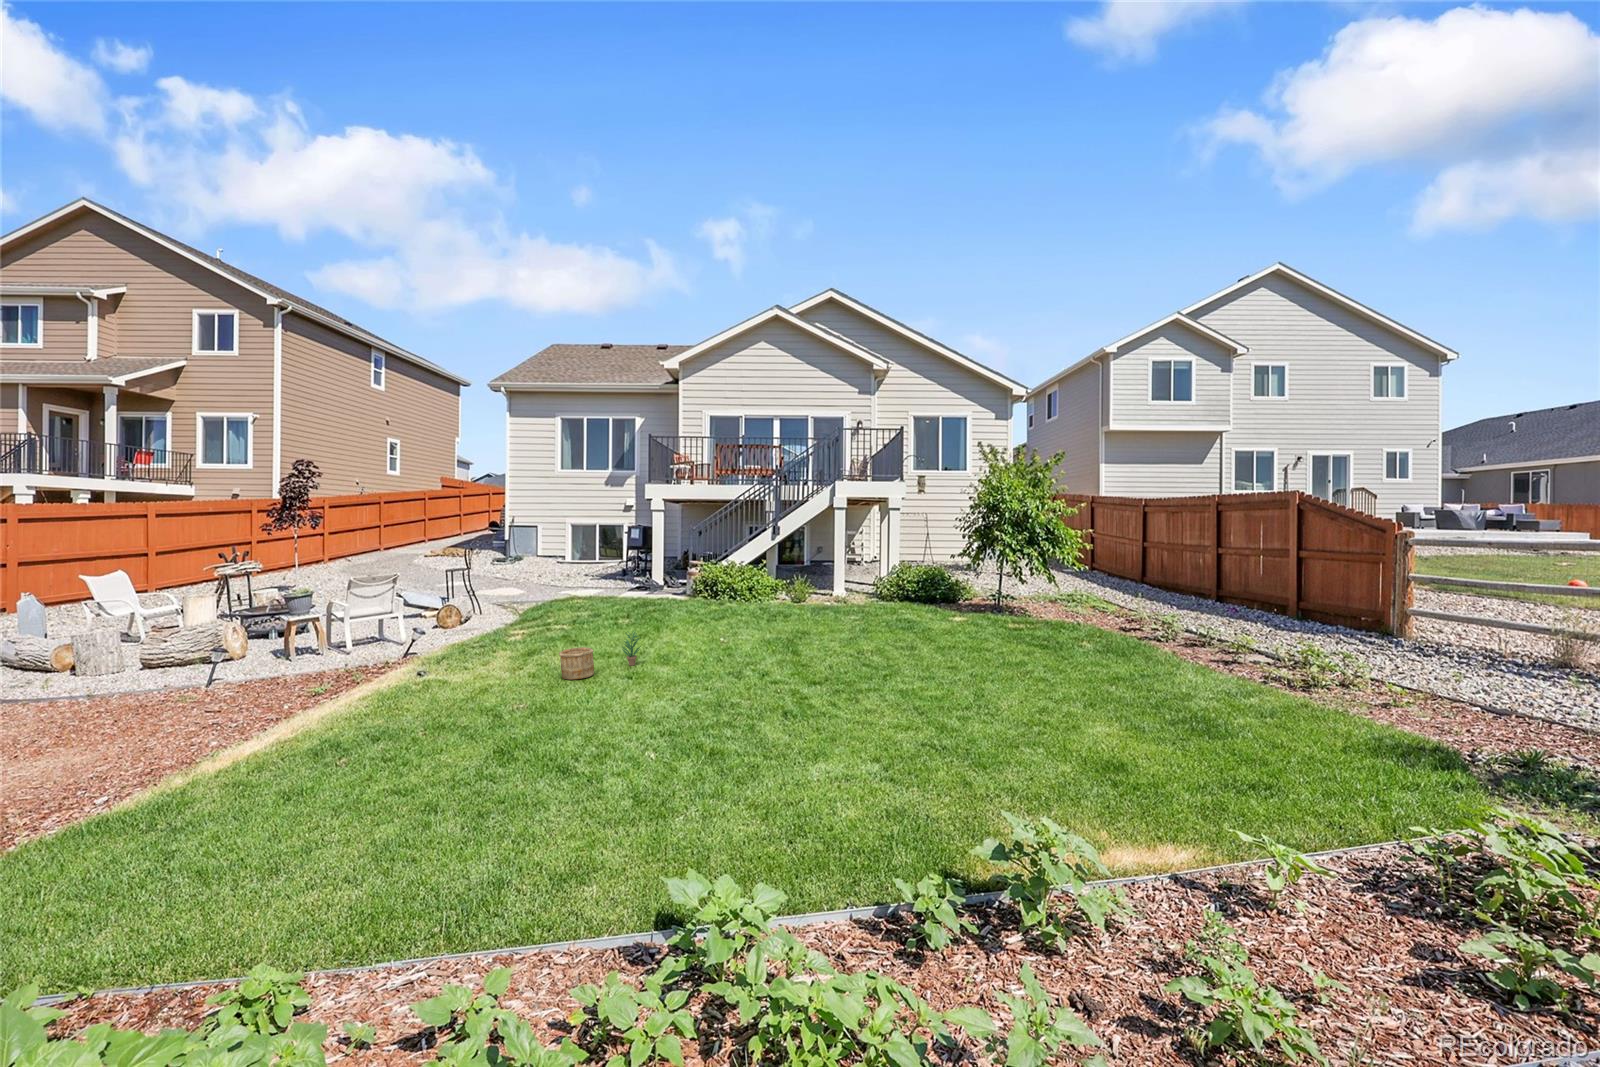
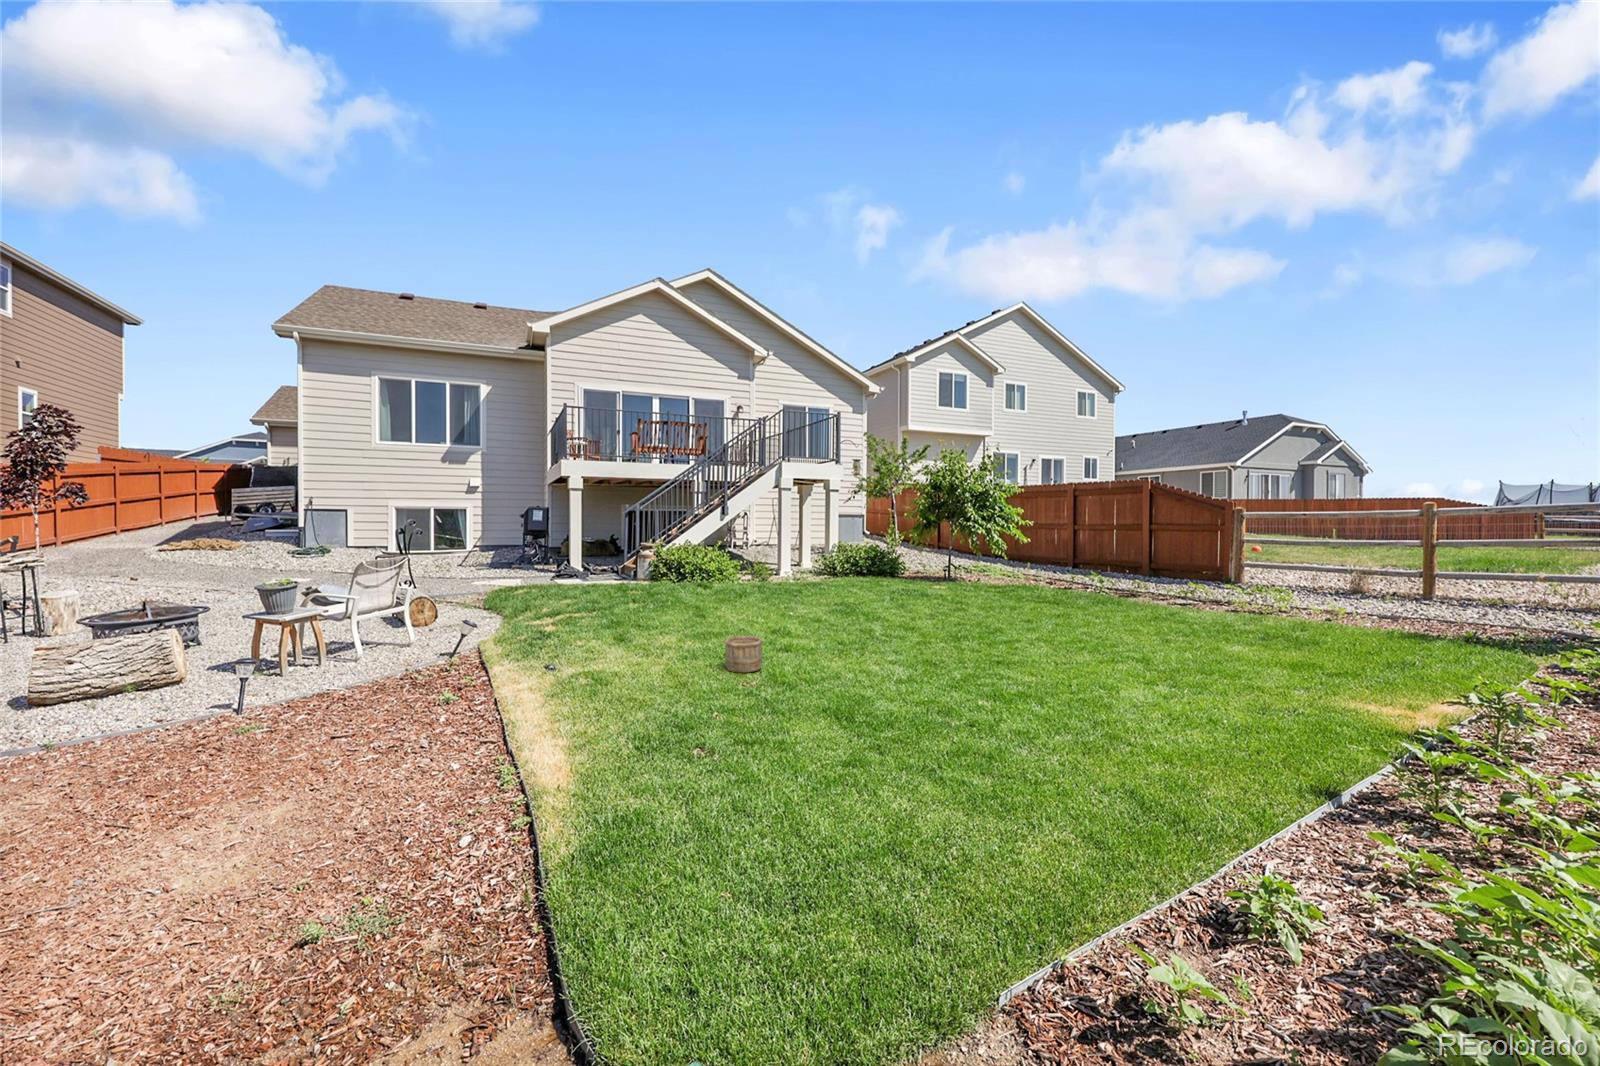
potted plant: present [622,631,640,666] -> none [761,613,784,654]

